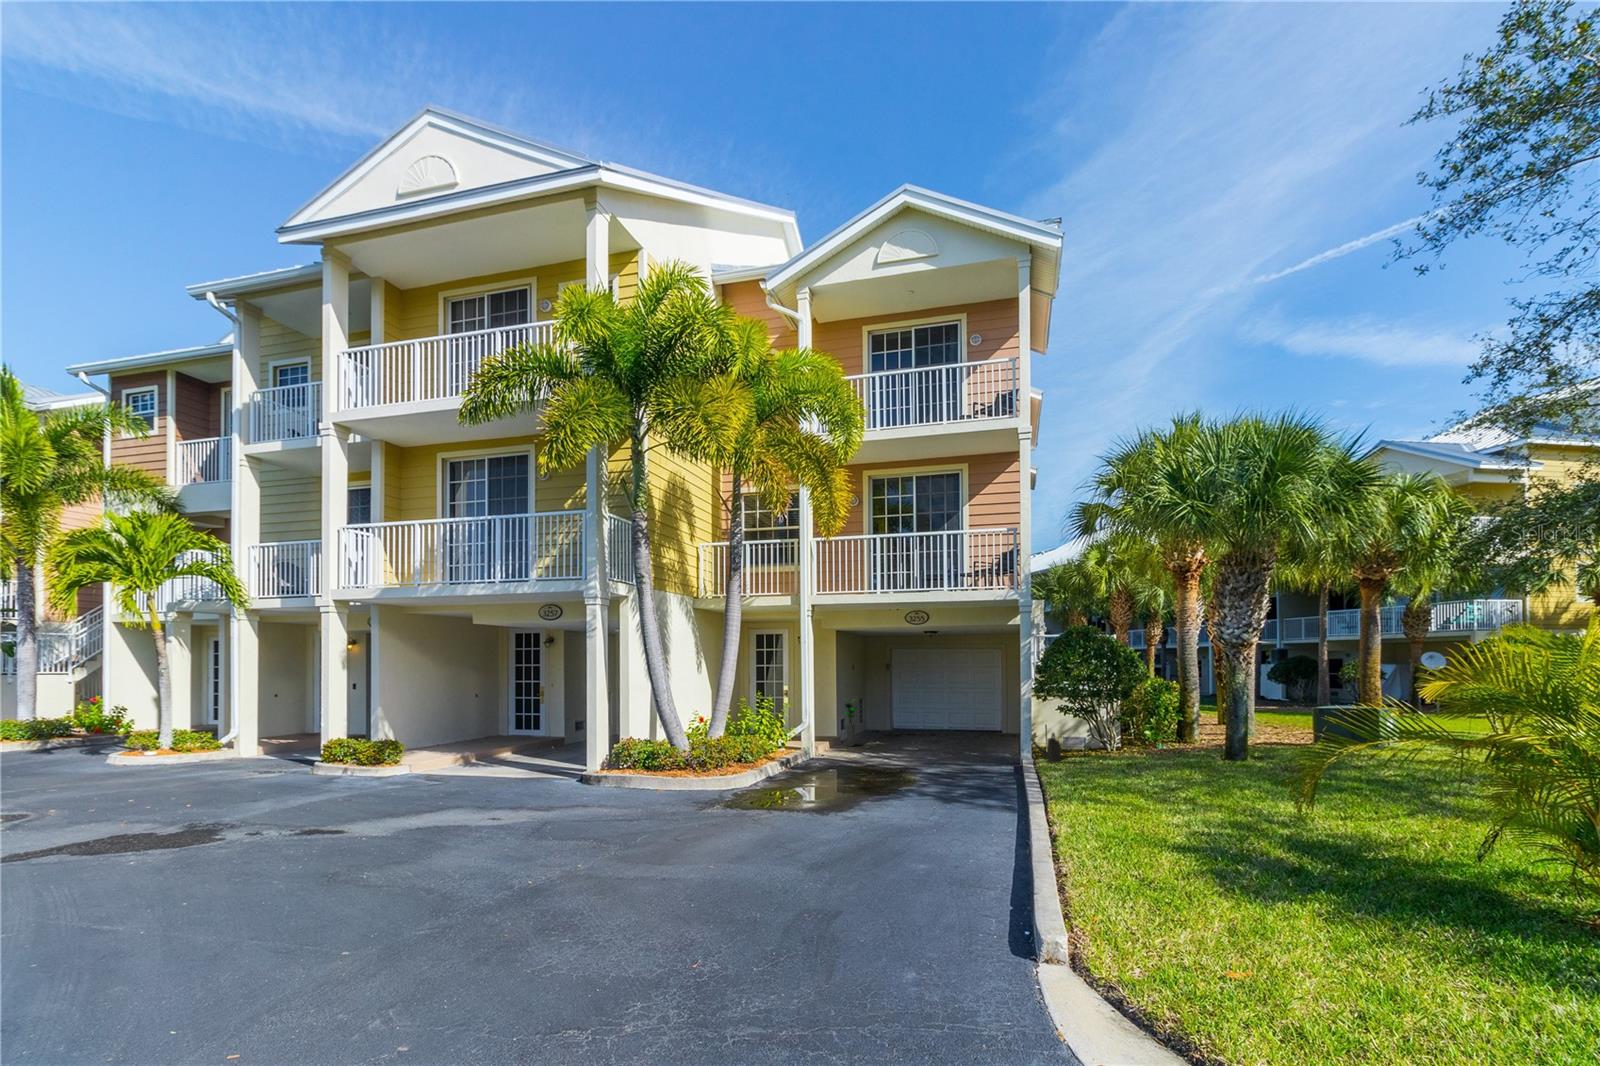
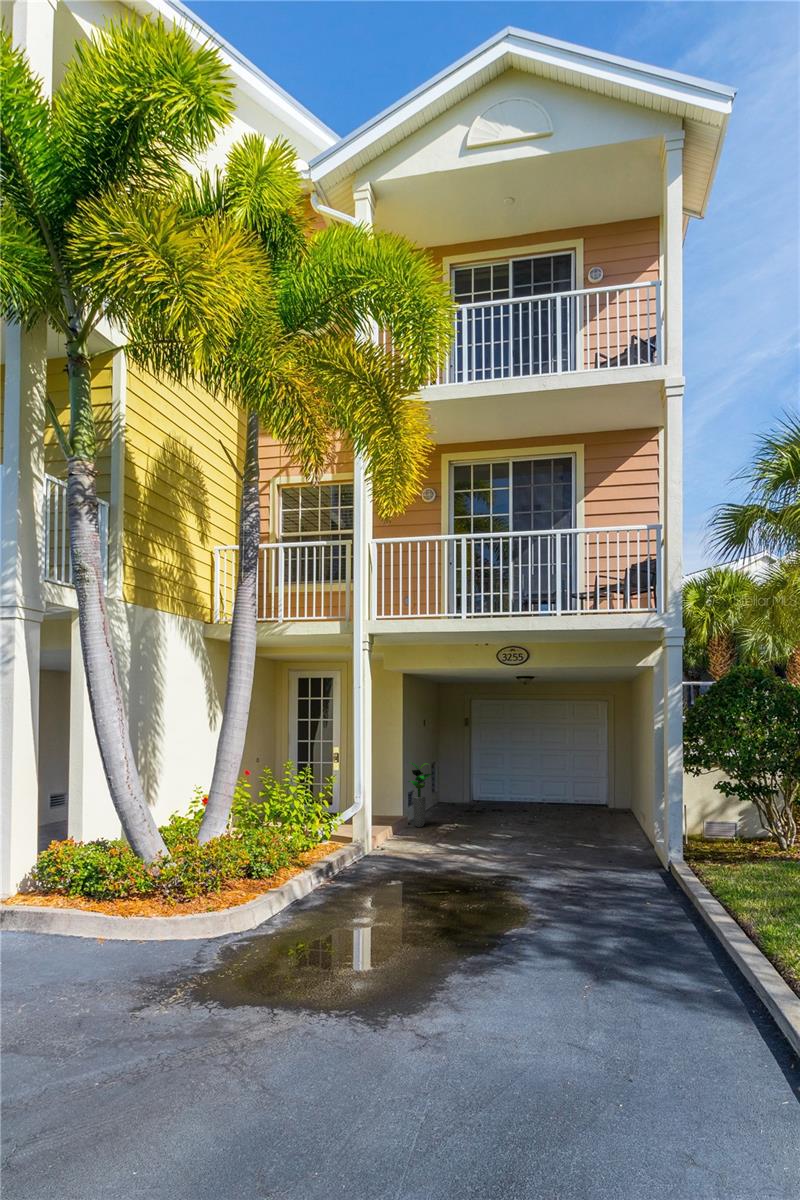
watering can: present [1031,733,1062,763] -> none [684,822,741,869]

